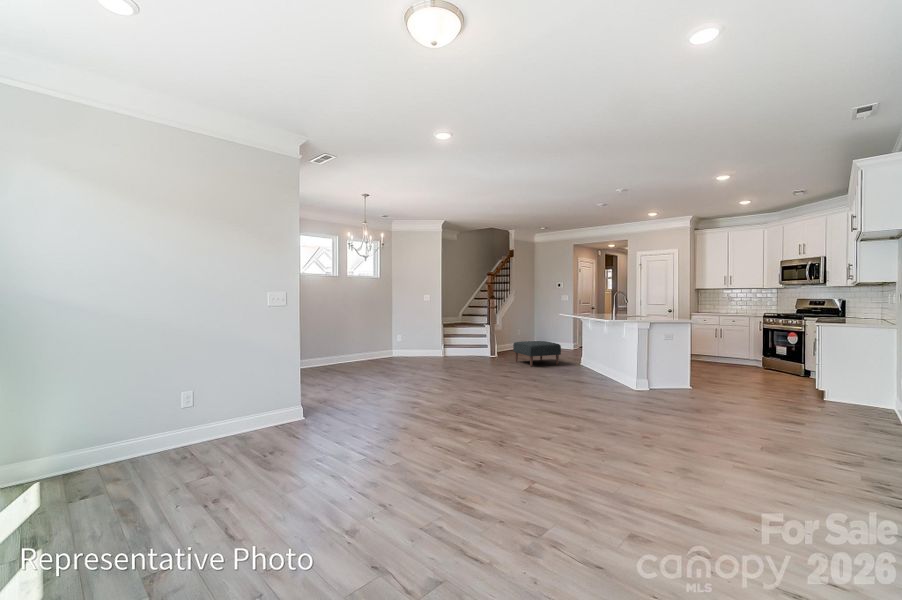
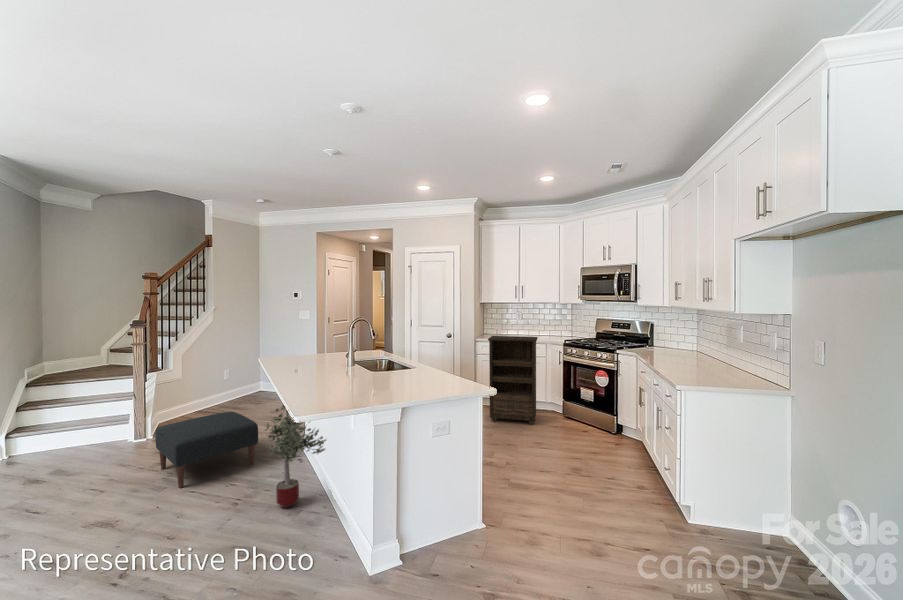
bookshelf: none [700,310,741,369] -> present [488,336,538,424]
potted tree: none [577,325,606,375] -> present [265,405,326,508]

